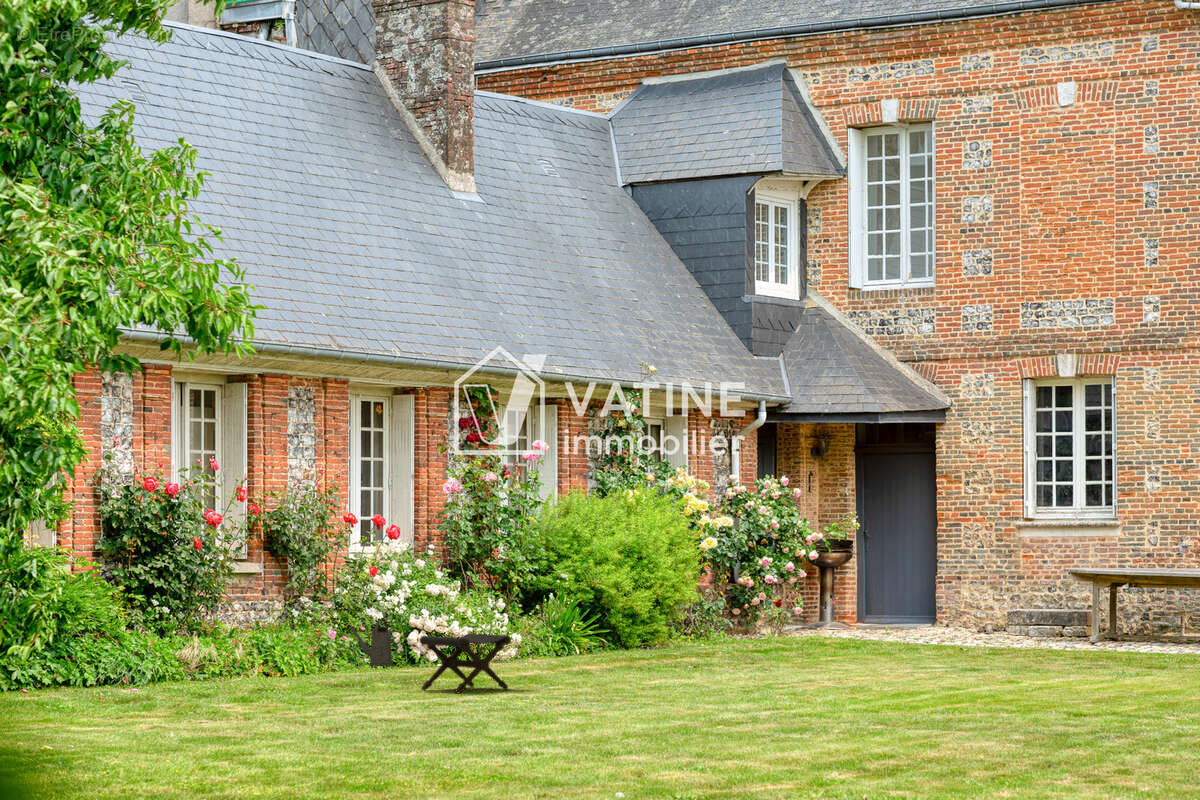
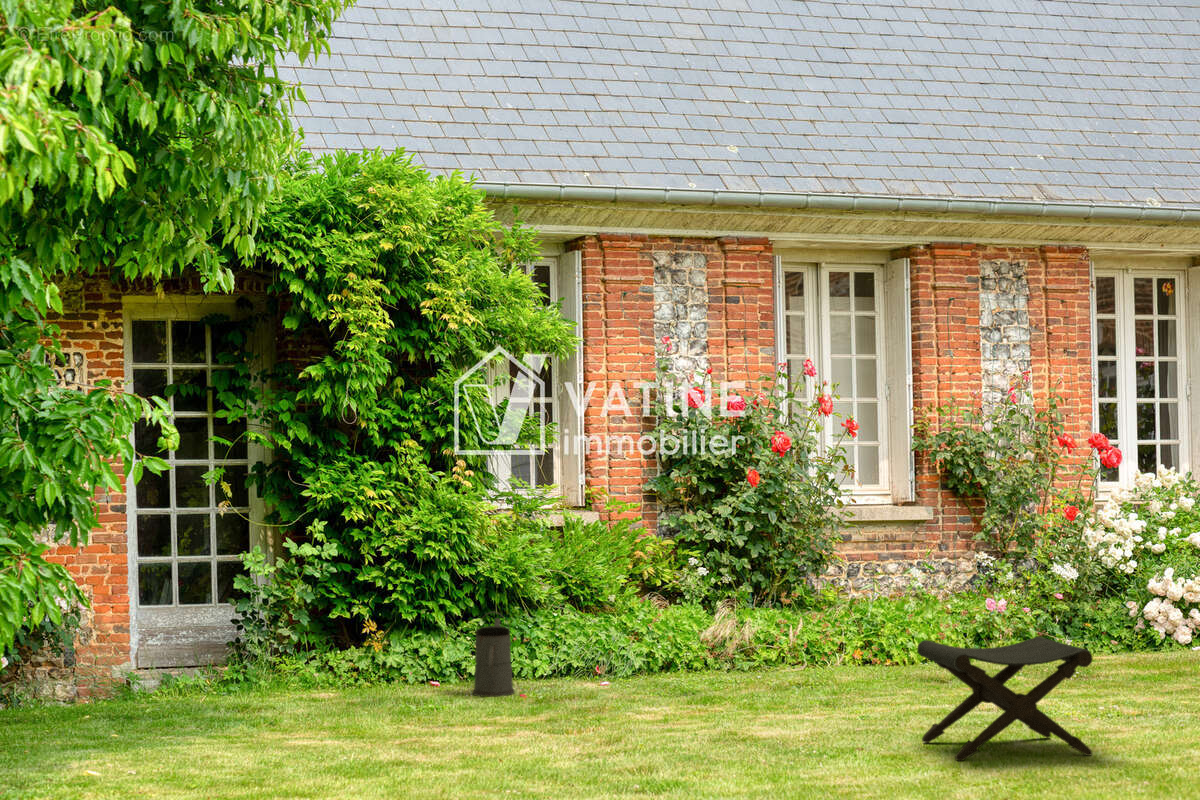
watering can: present [350,619,398,666] -> present [473,612,514,697]

